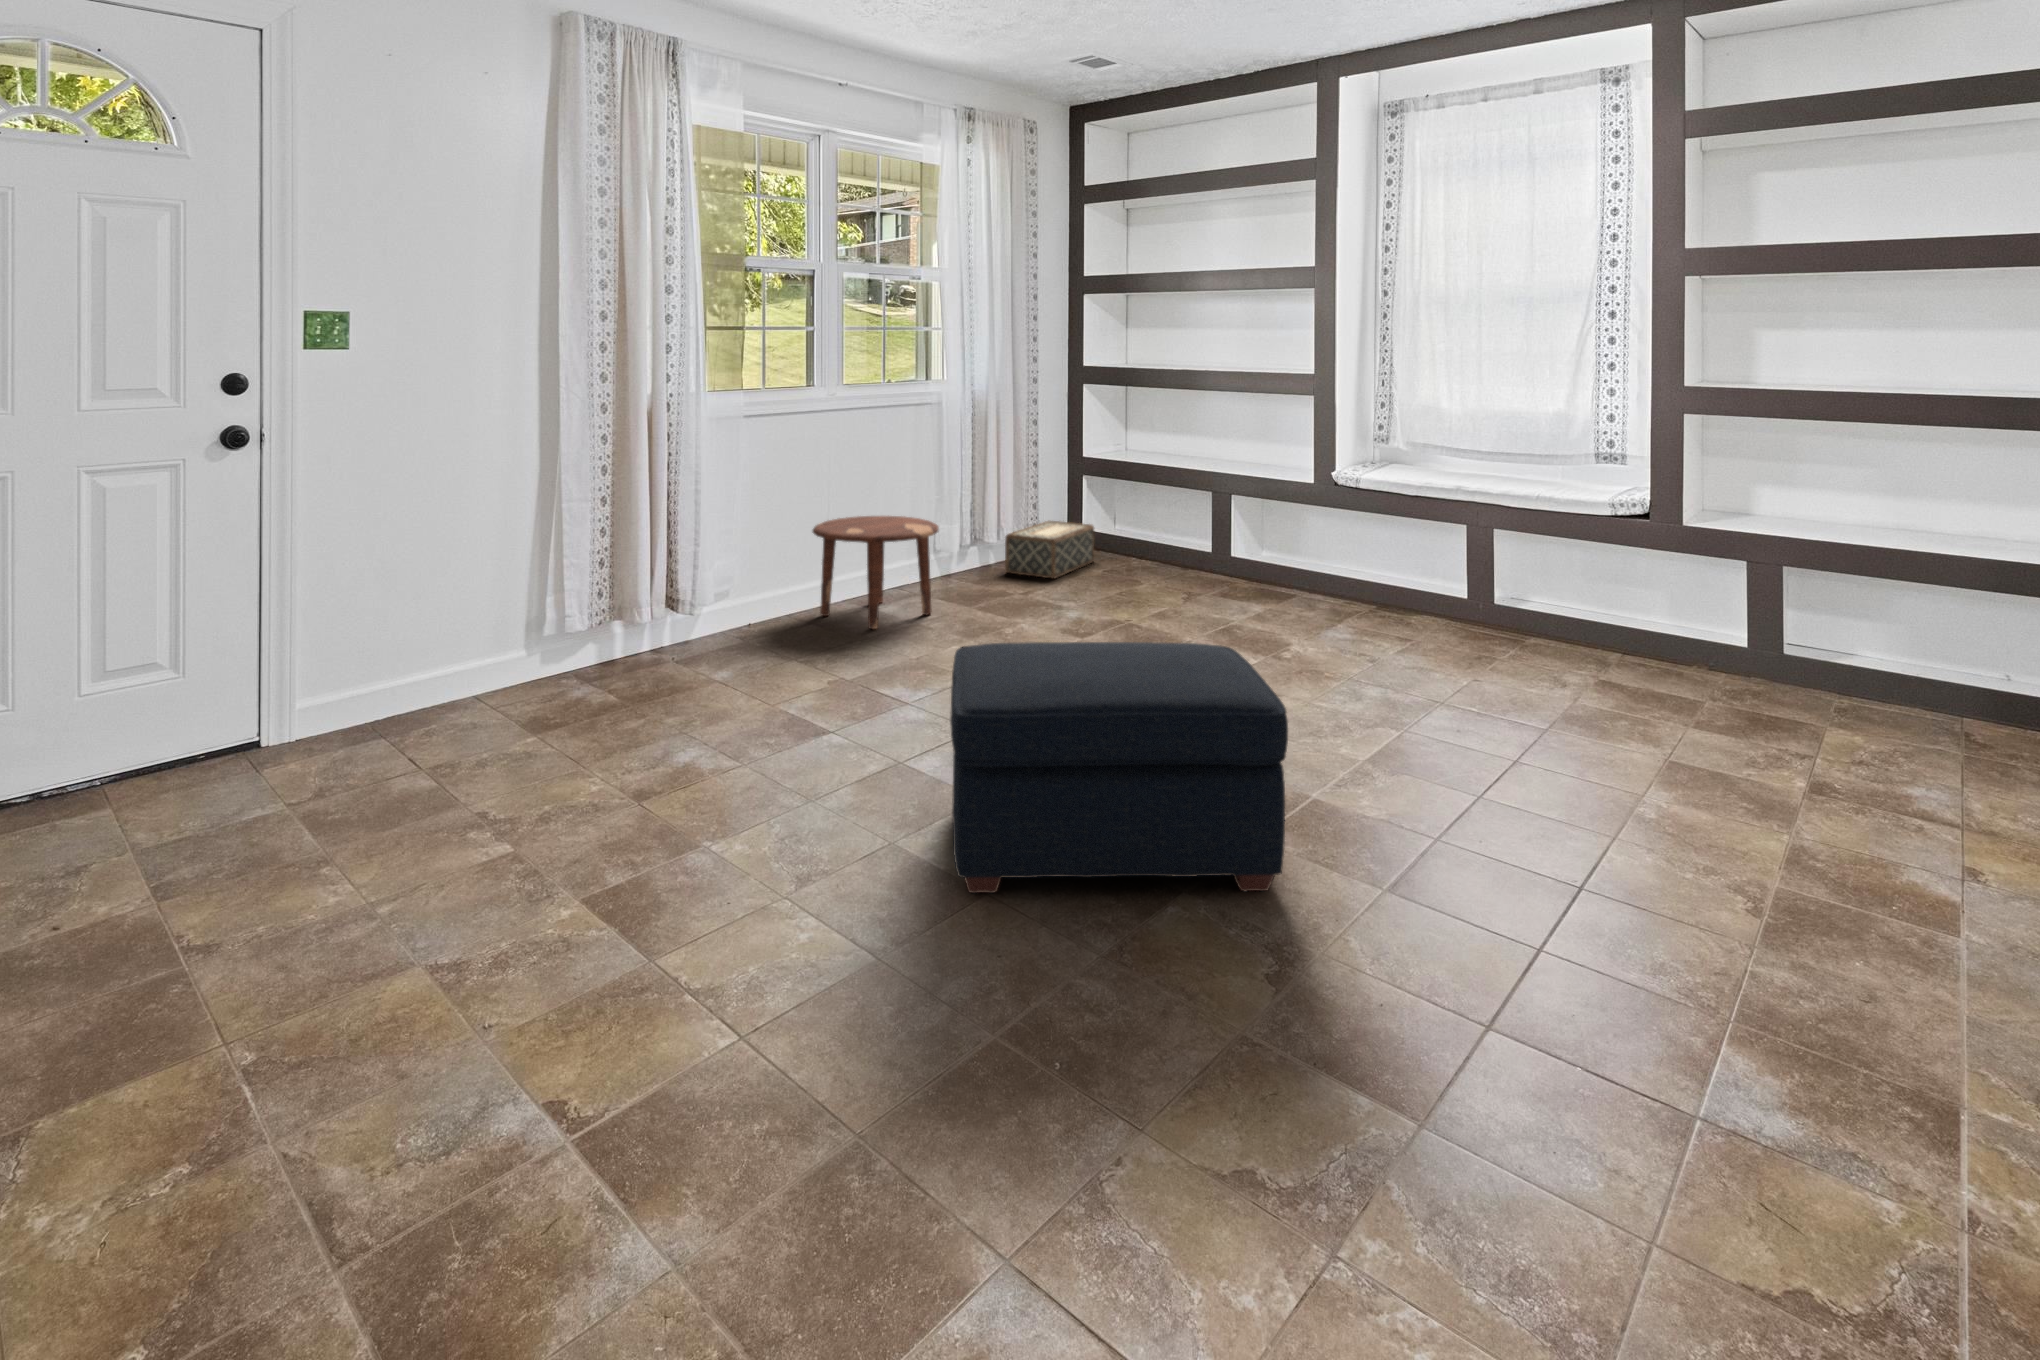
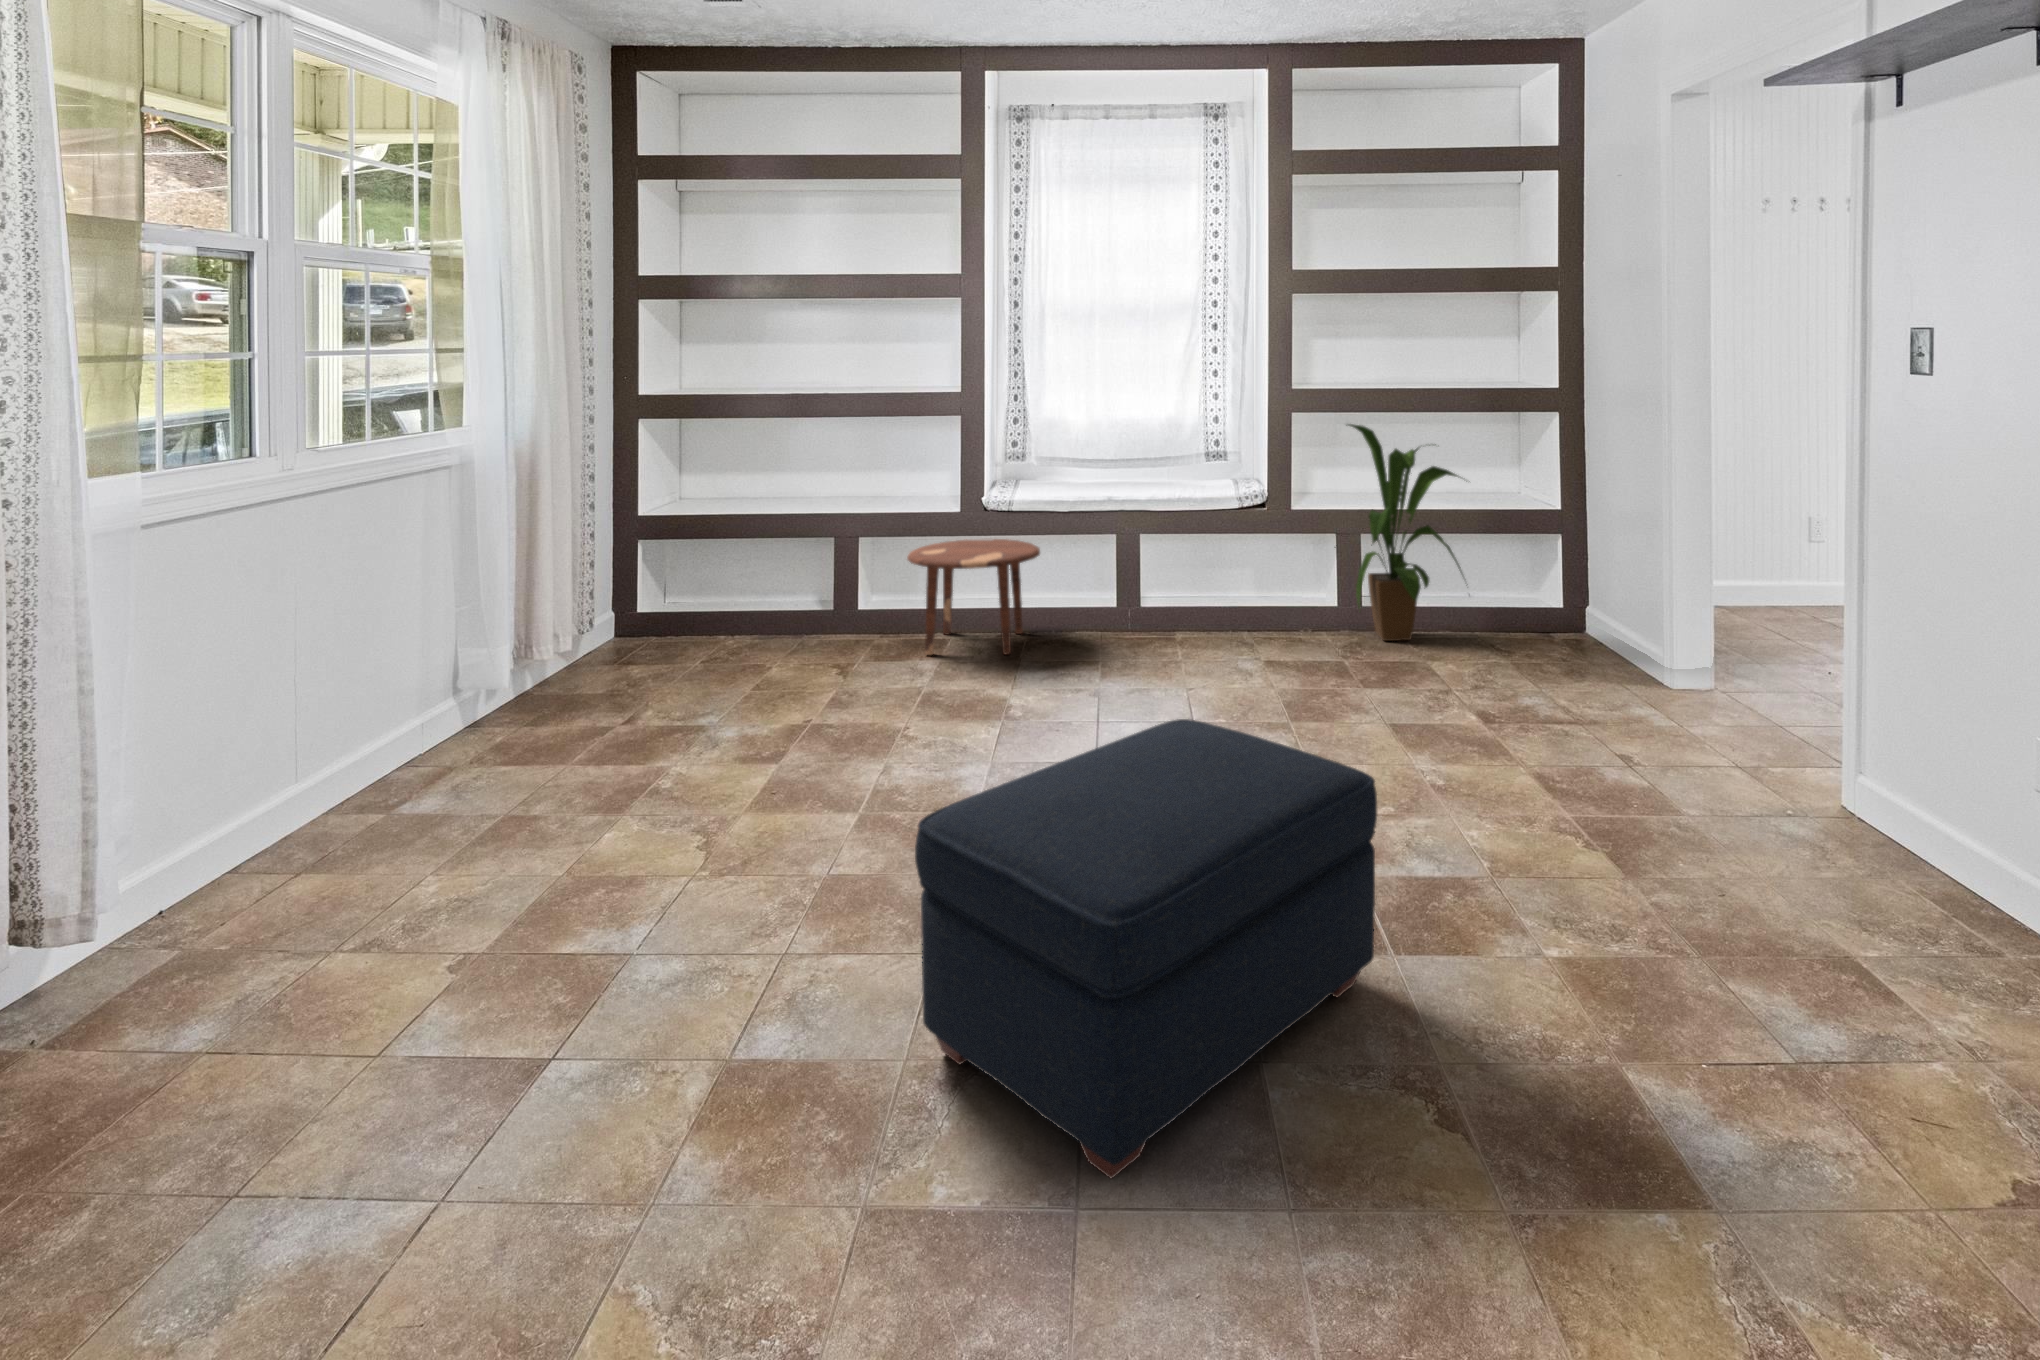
house plant: none [1721,426,1959,704] -> present [1348,424,1462,641]
side table: present [813,516,939,629] -> present [907,539,1040,655]
woven basket: present [1005,521,1094,578] -> none [552,602,661,692]

